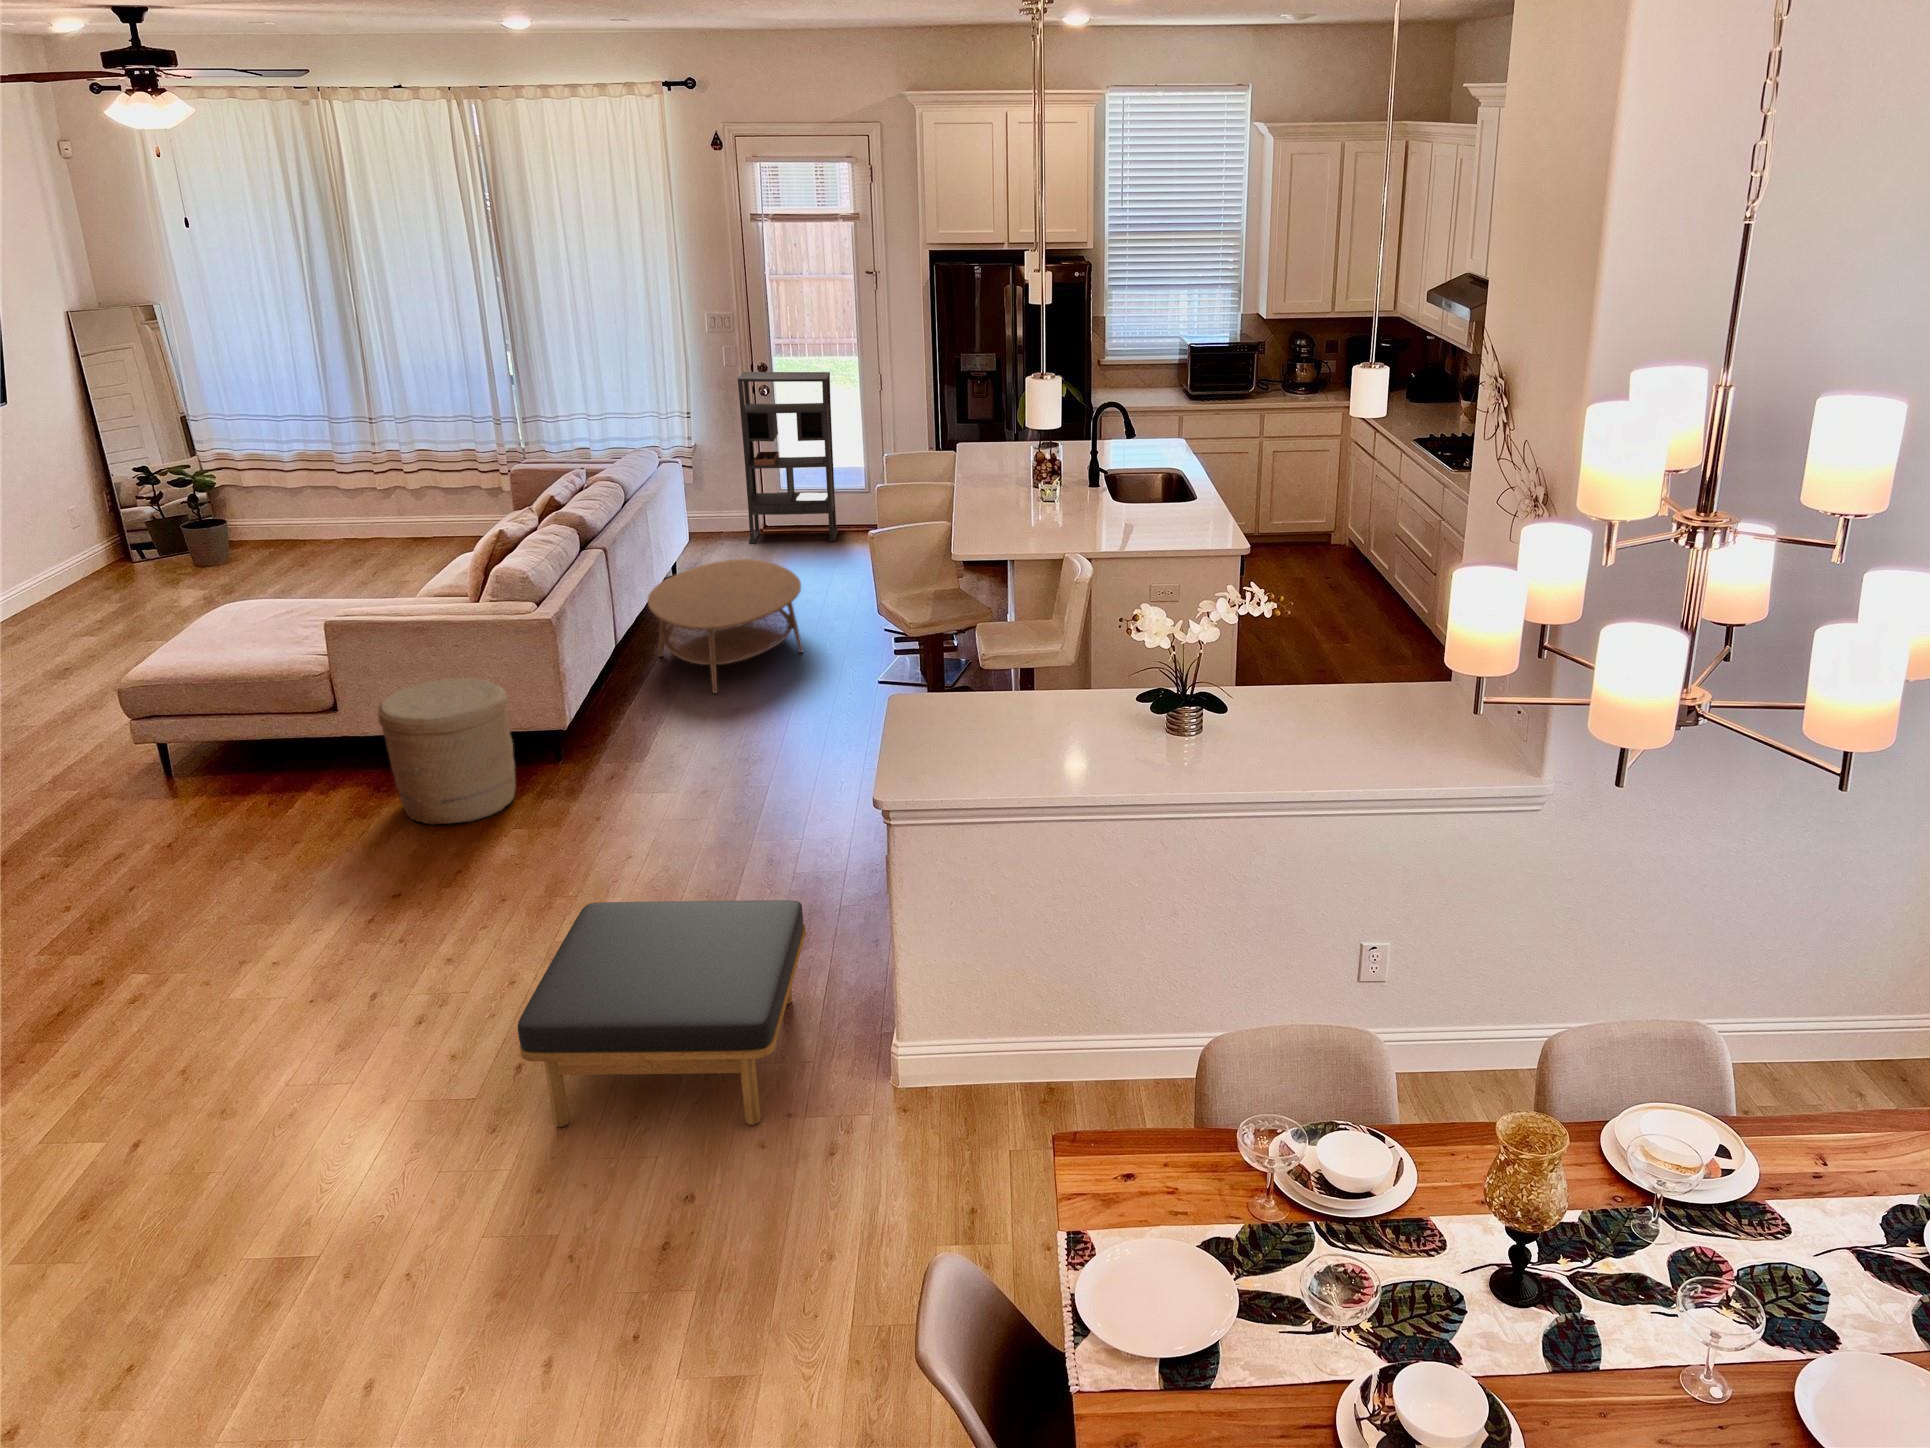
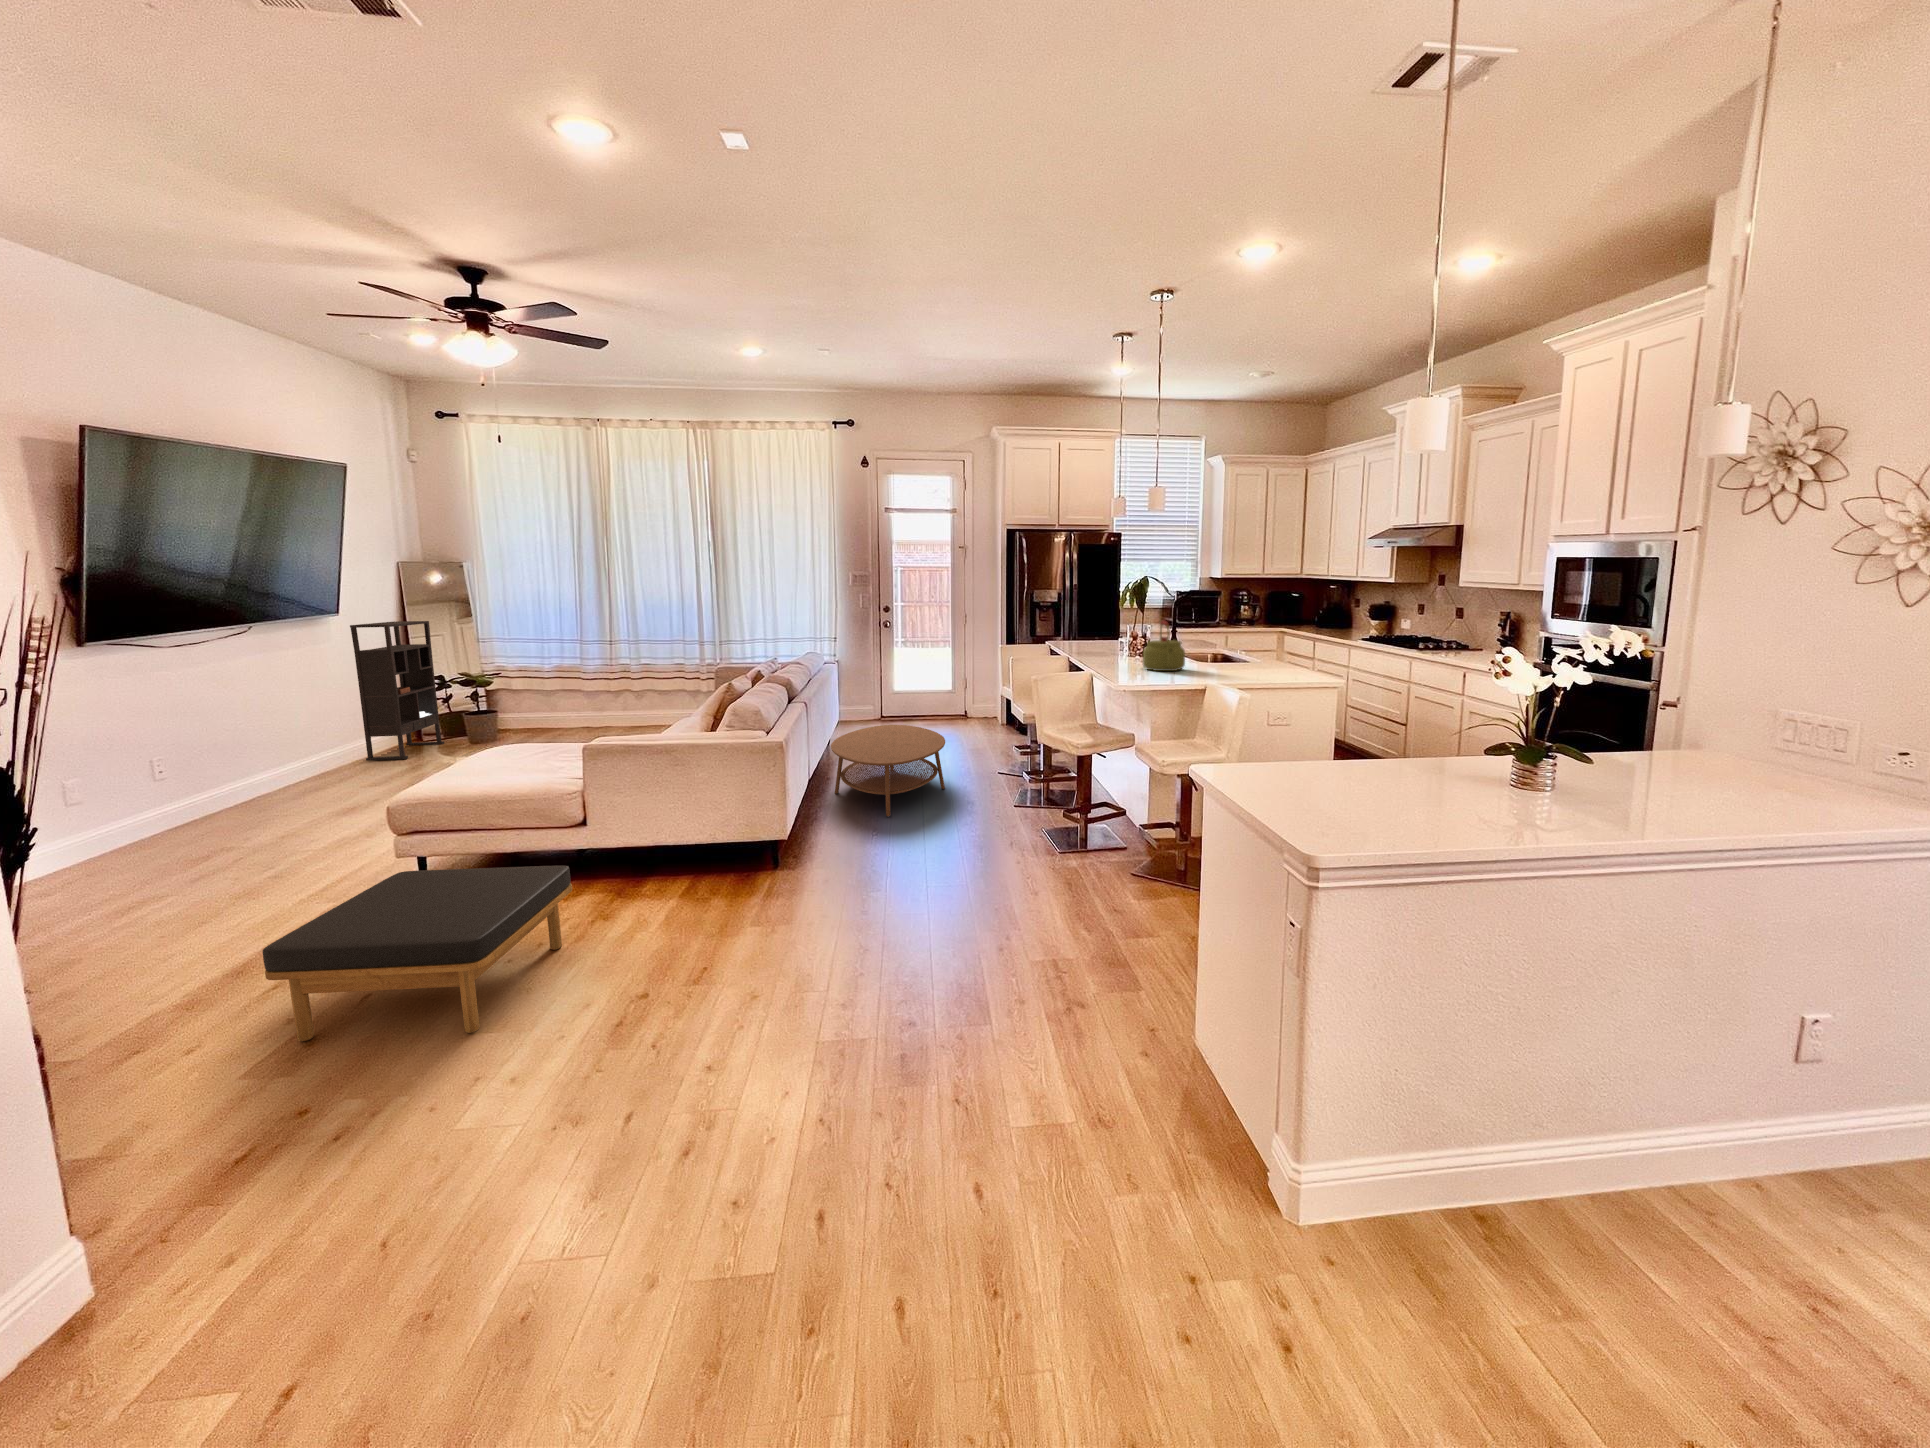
bookshelf: present [738,372,838,543] -> present [350,621,444,761]
kettle: none [1010,460,1064,529] -> present [1143,621,1185,671]
woven basket: present [378,678,516,825] -> none [629,795,744,924]
ottoman: present [518,900,806,1127] -> present [262,866,572,1041]

